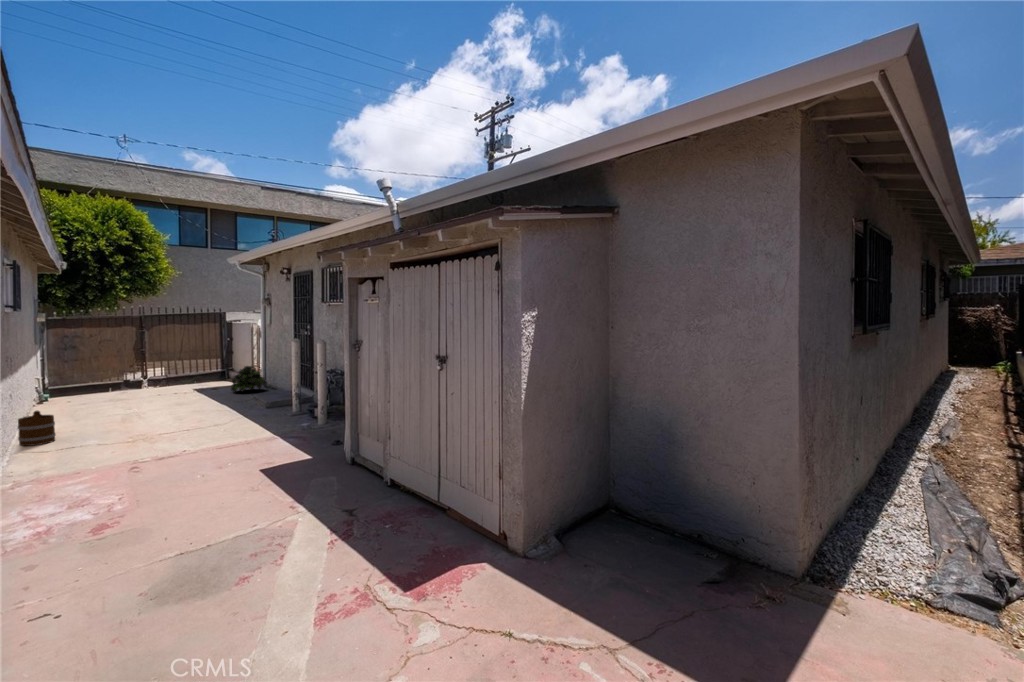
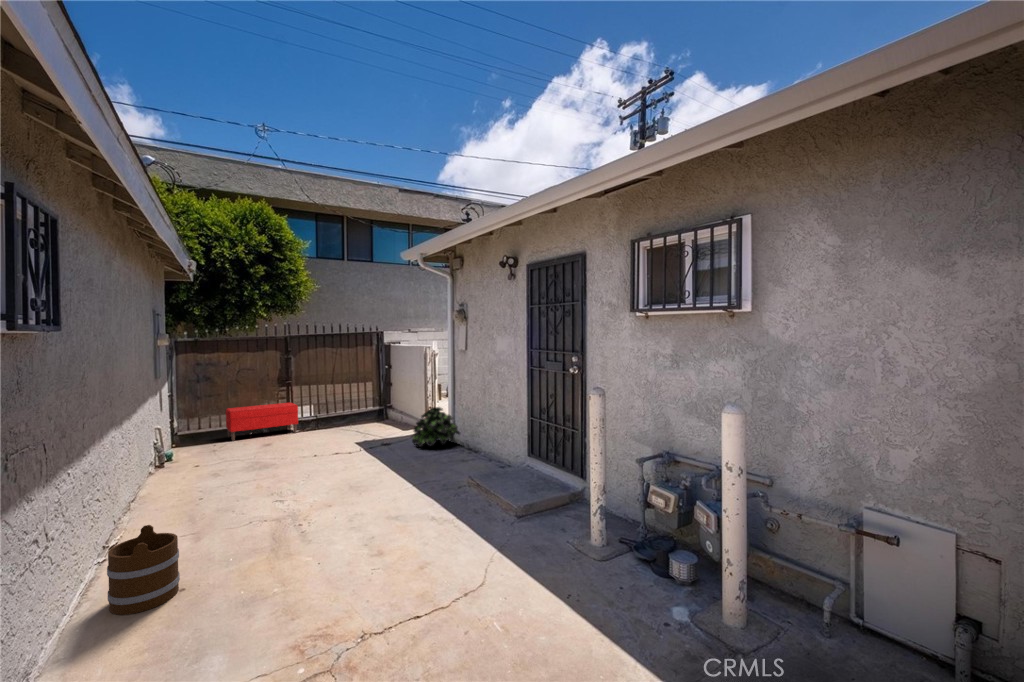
bench: none [89,366,150,392] -> present [226,403,298,441]

